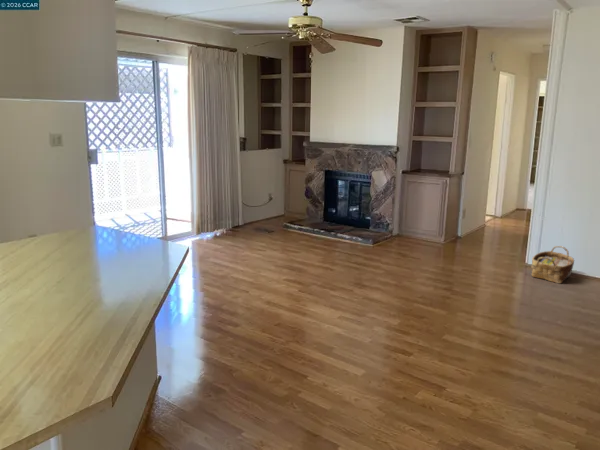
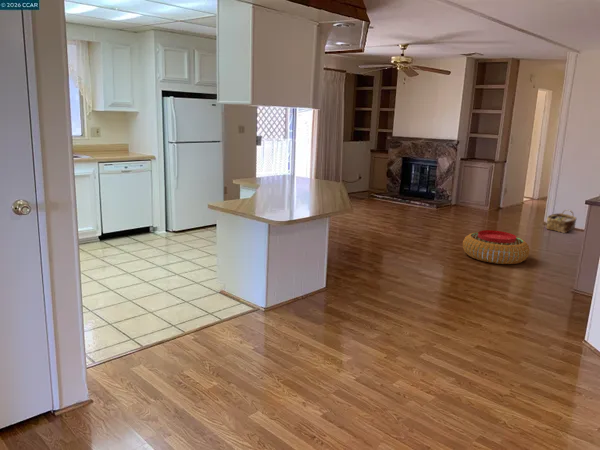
pouf: none [414,307,533,381] -> present [463,230,530,264]

